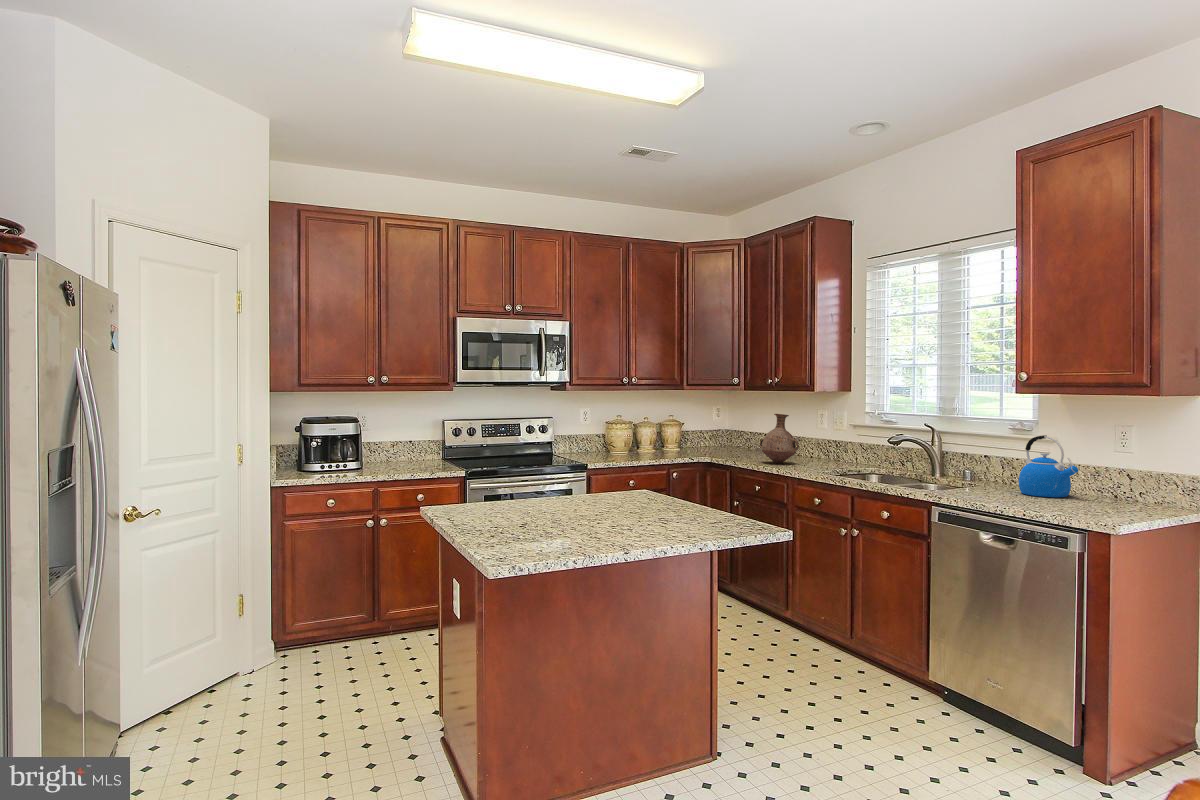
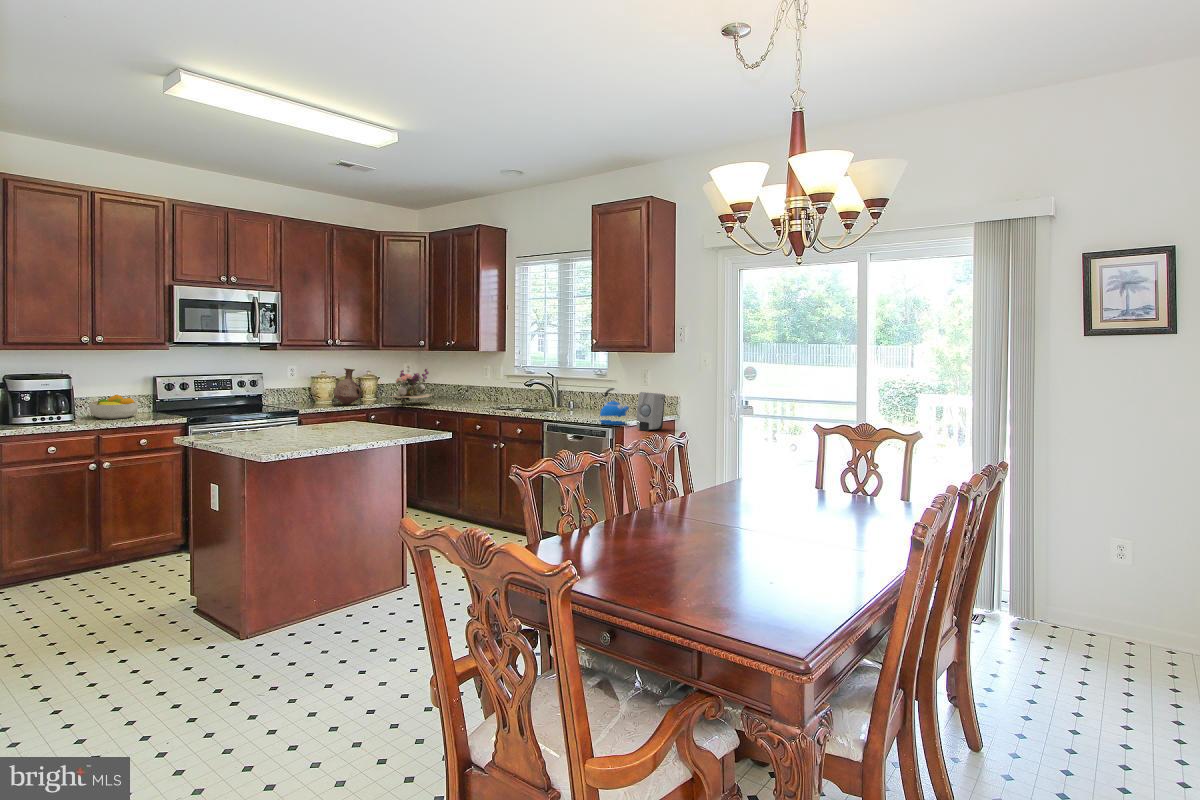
flower arrangement: none [692,410,751,457] -> present [388,369,432,403]
vase: present [760,414,799,463] -> present [334,368,361,405]
fruit bowl: none [379,441,424,468] -> present [89,395,138,419]
soap dispenser: none [1102,442,1160,512] -> present [637,392,665,431]

